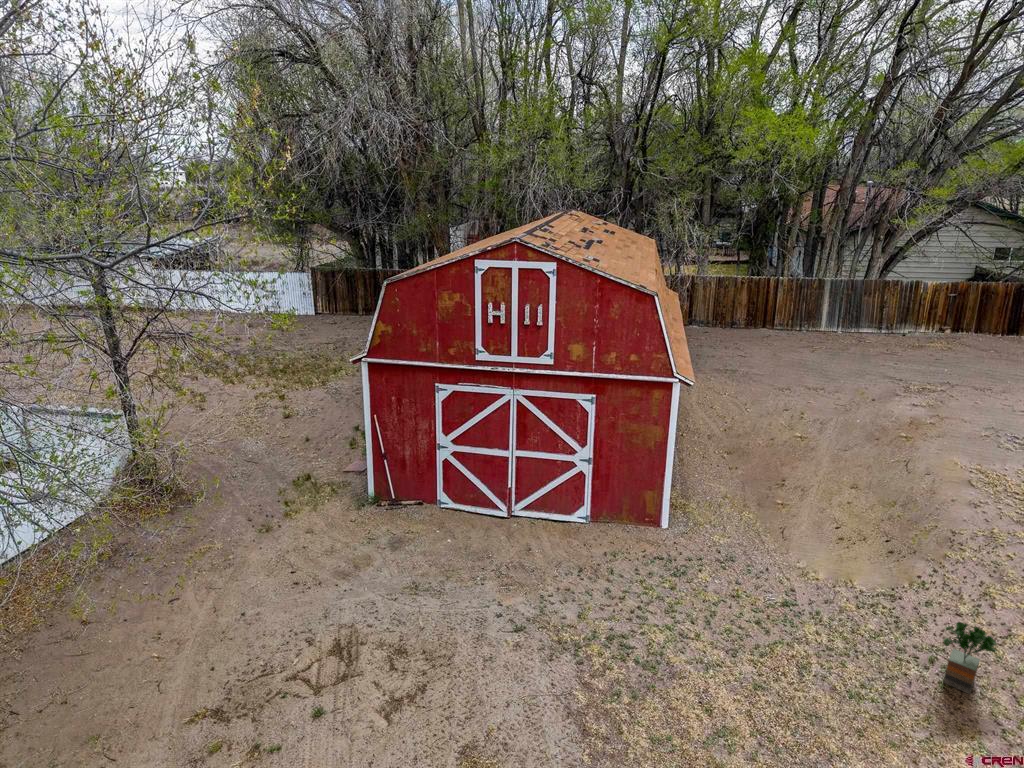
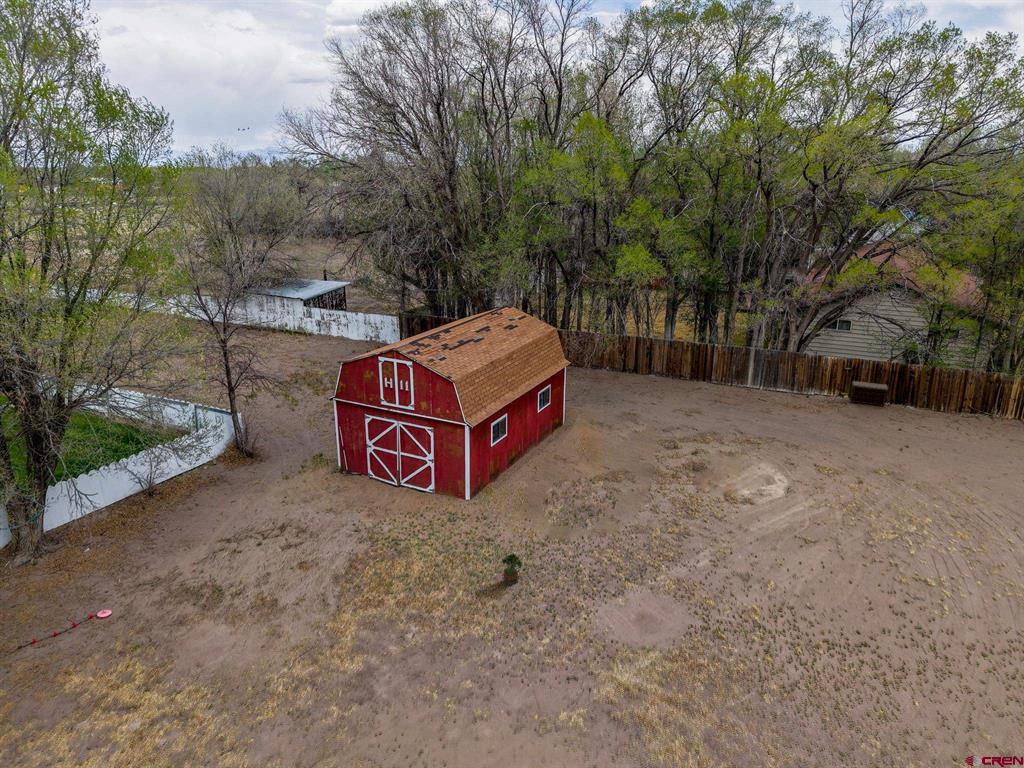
bench: none [951,310,1004,339] -> present [850,381,889,407]

